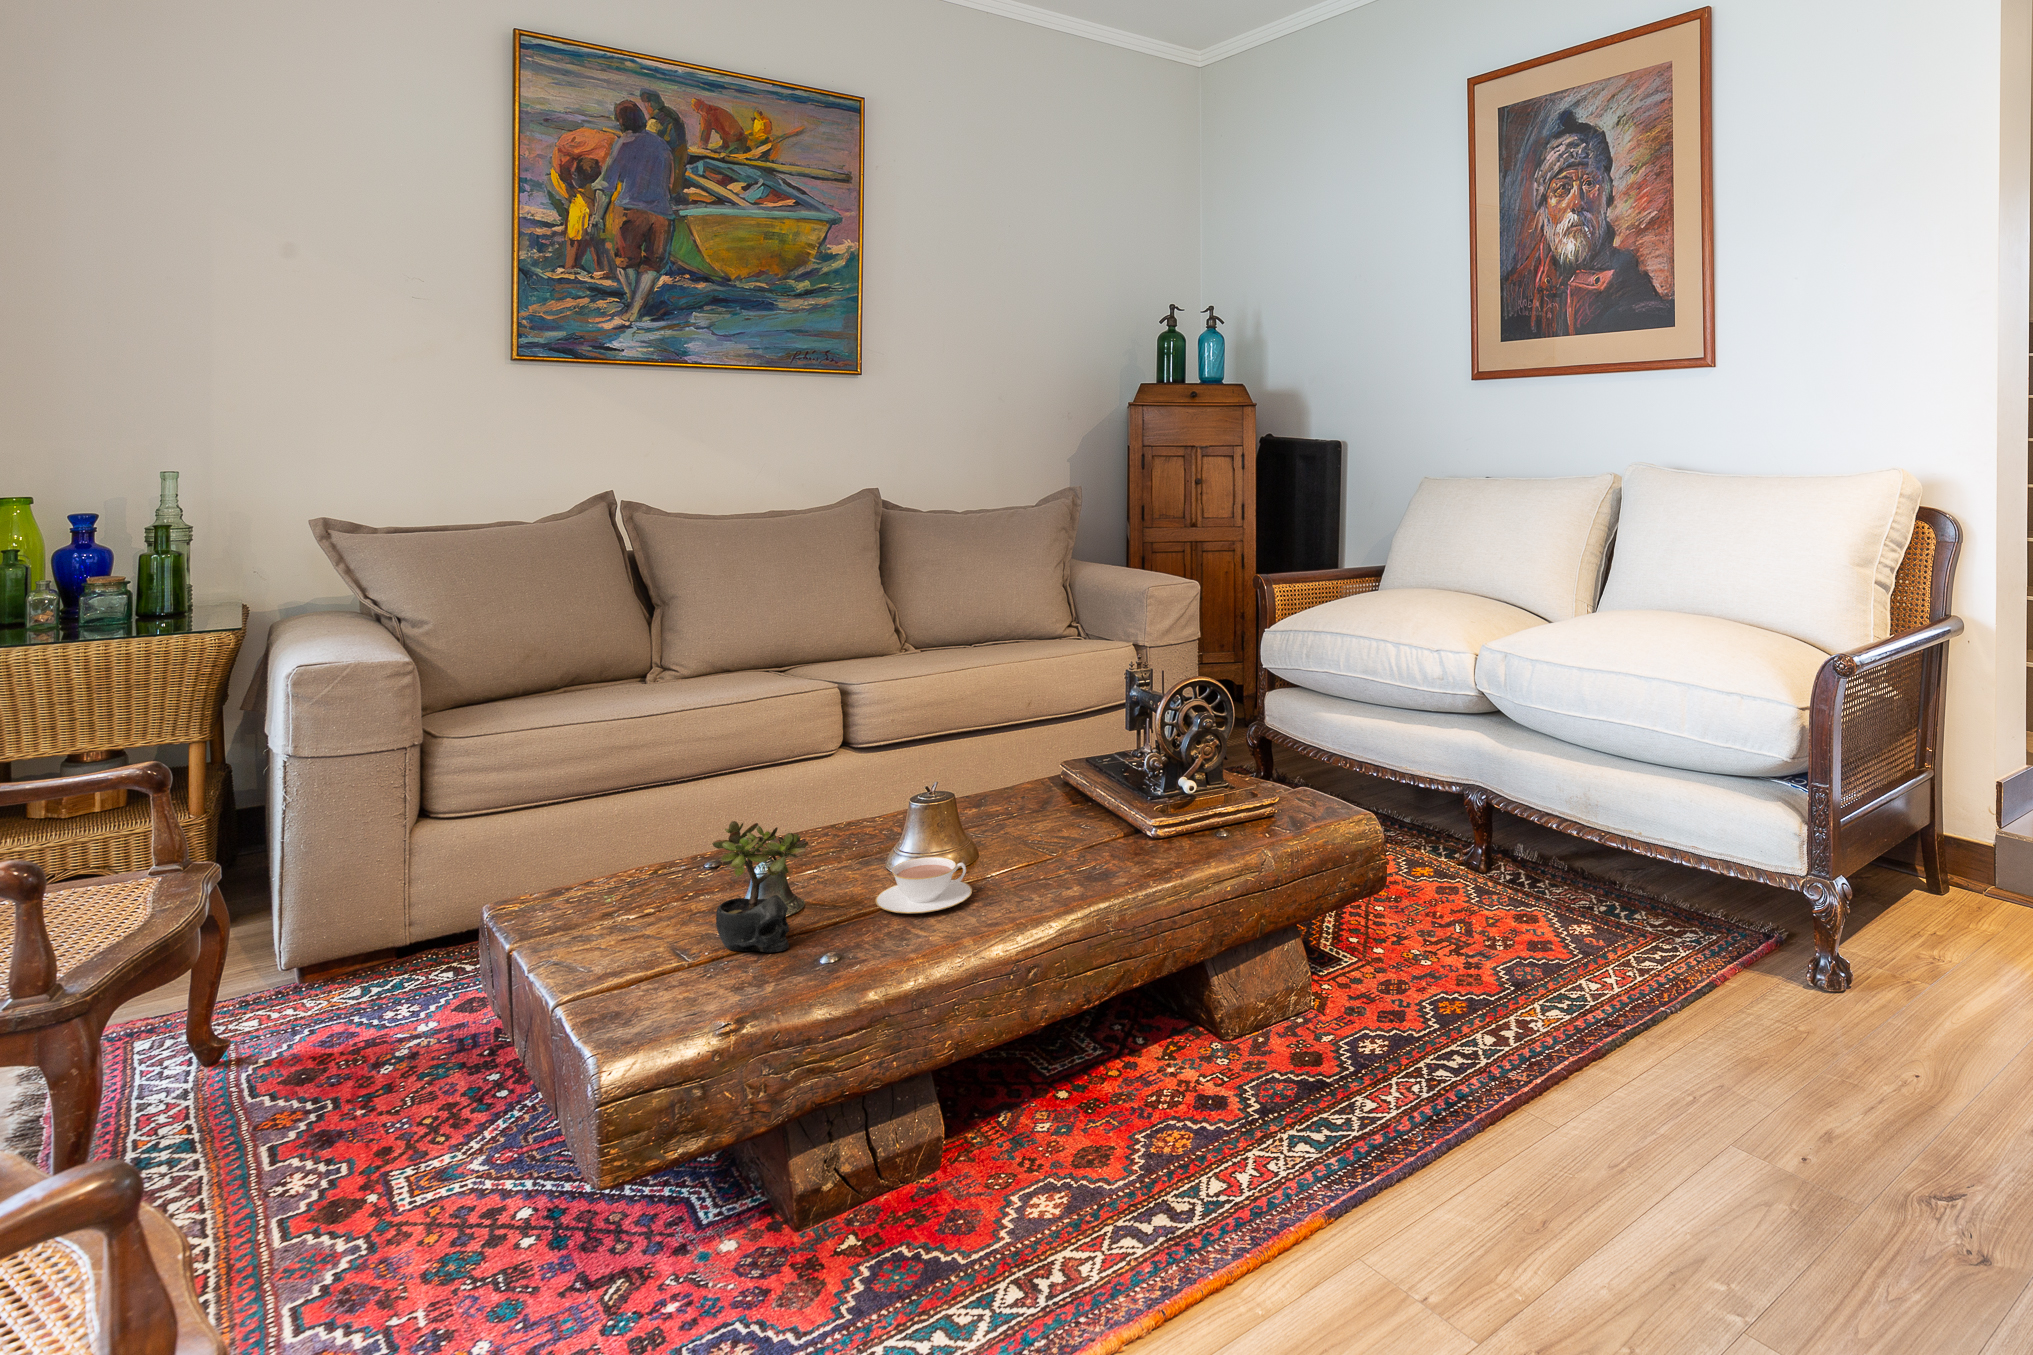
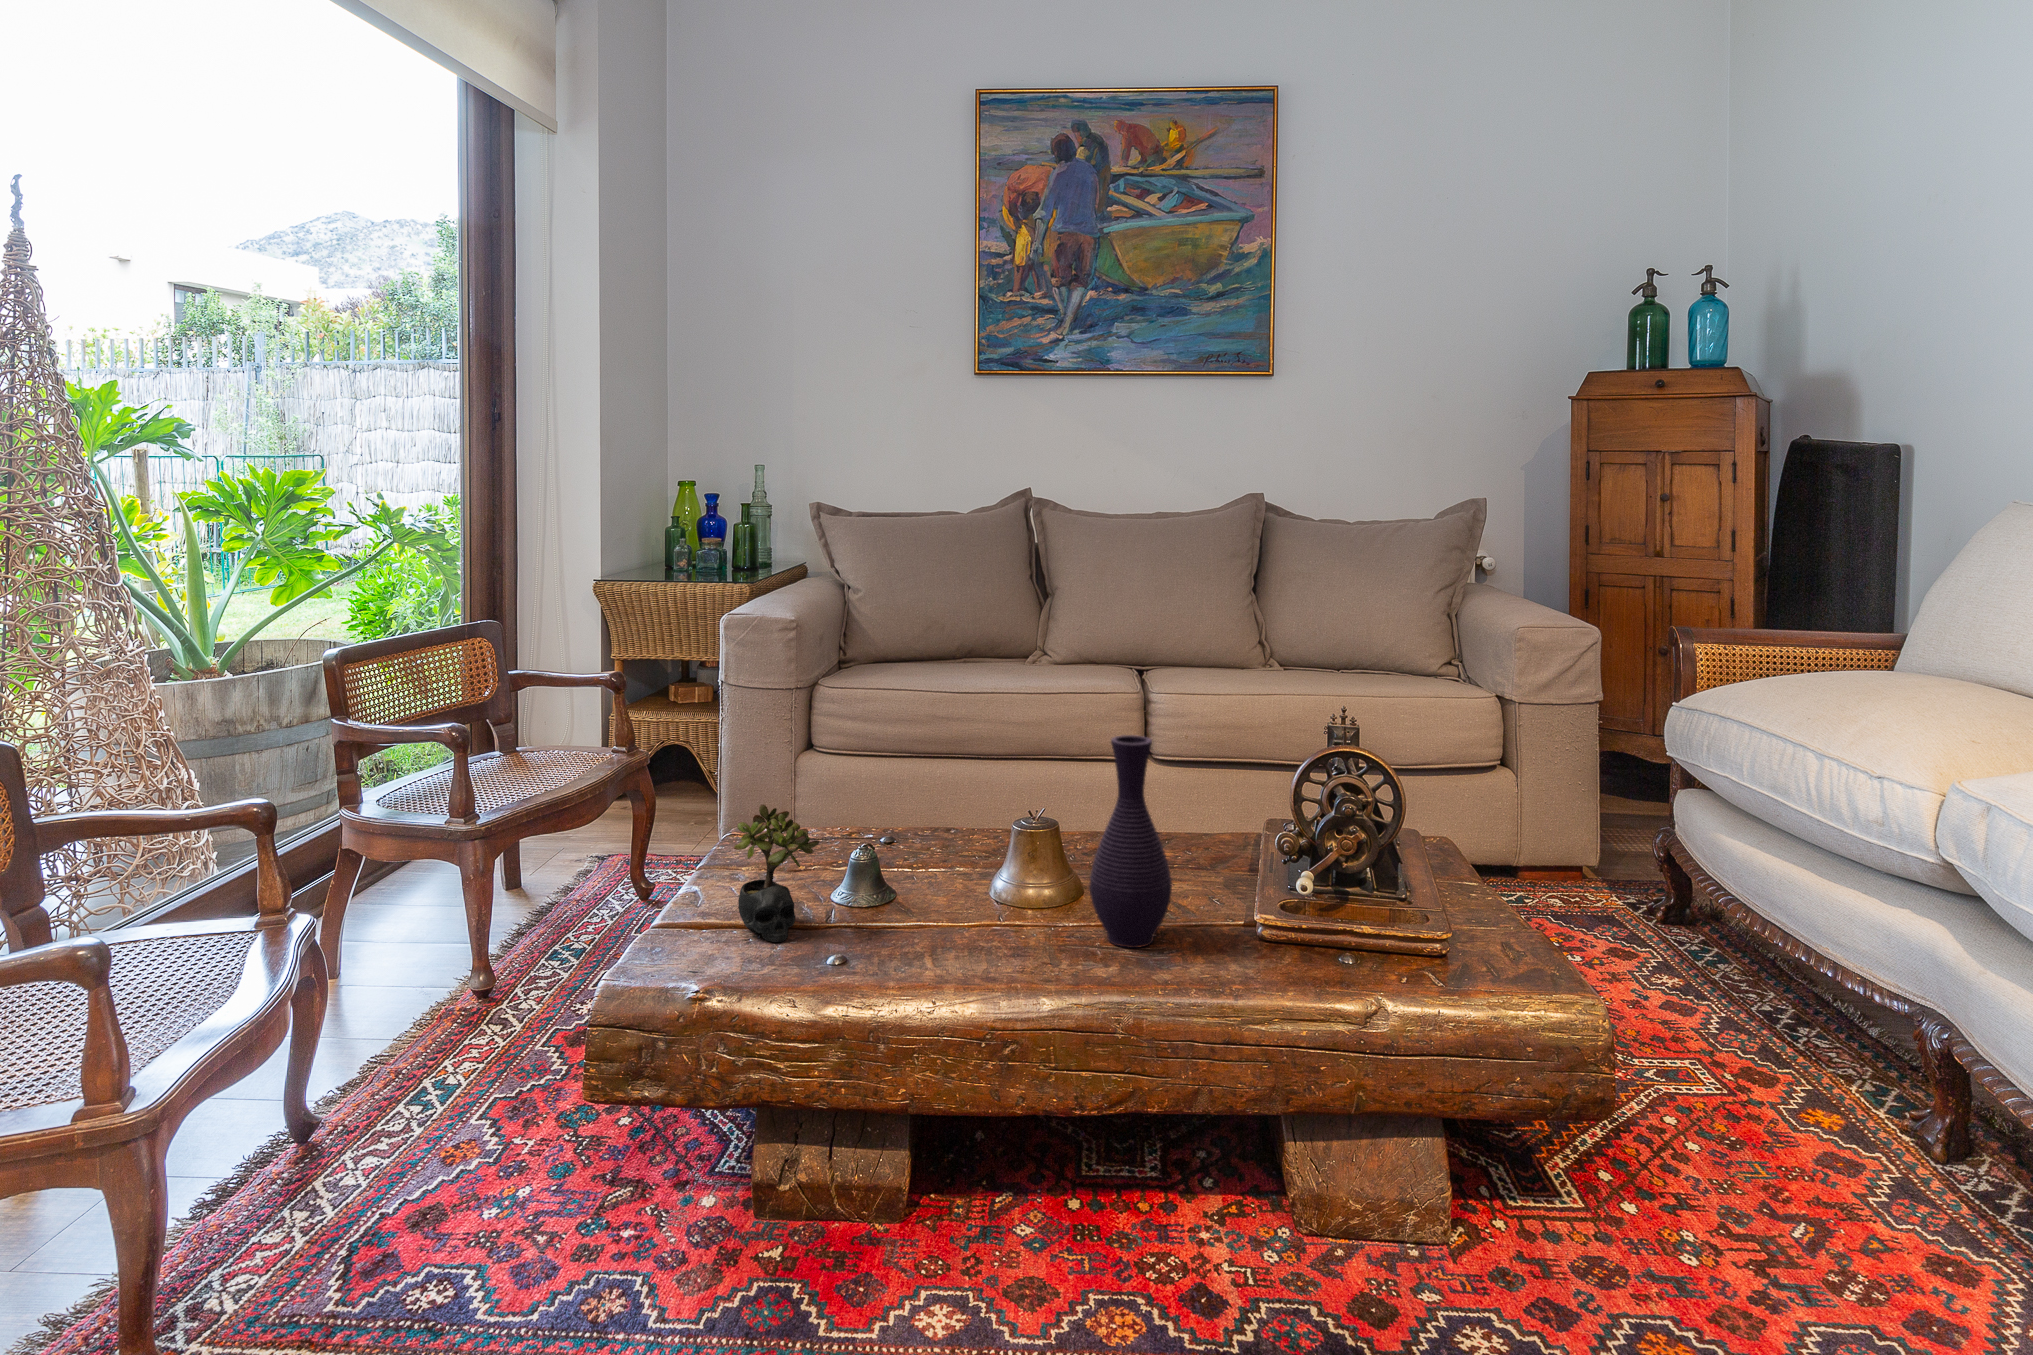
vase: none [1042,690,1111,867] -> present [1089,735,1172,948]
teacup: present [876,857,972,913] -> none [891,887,990,948]

